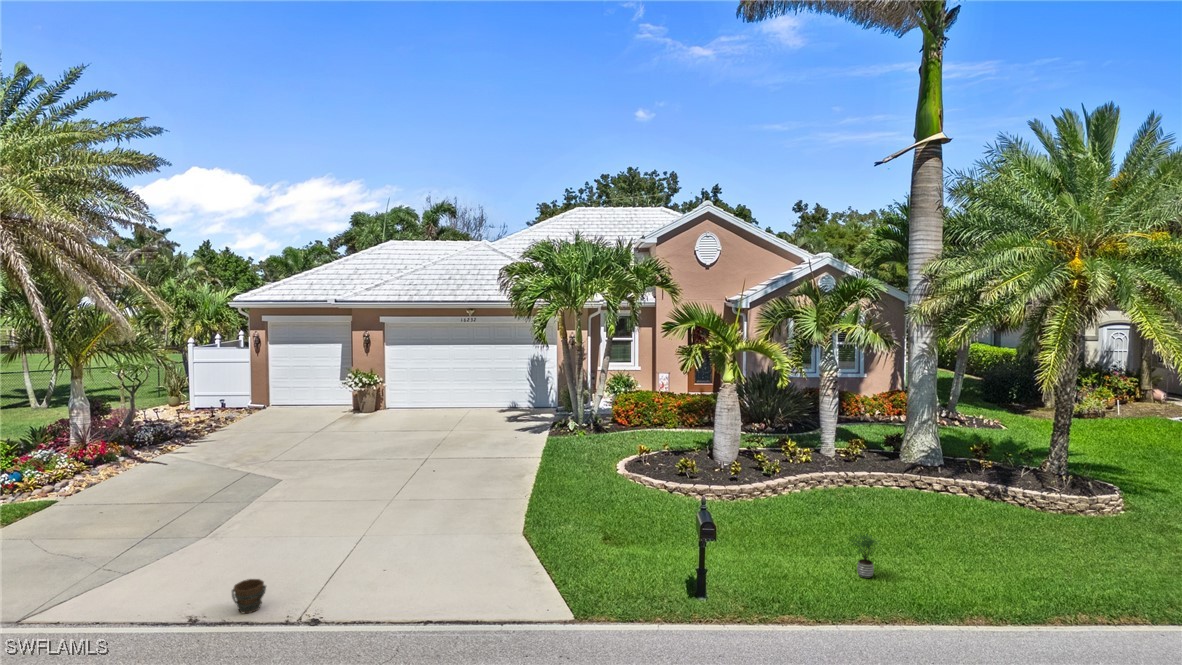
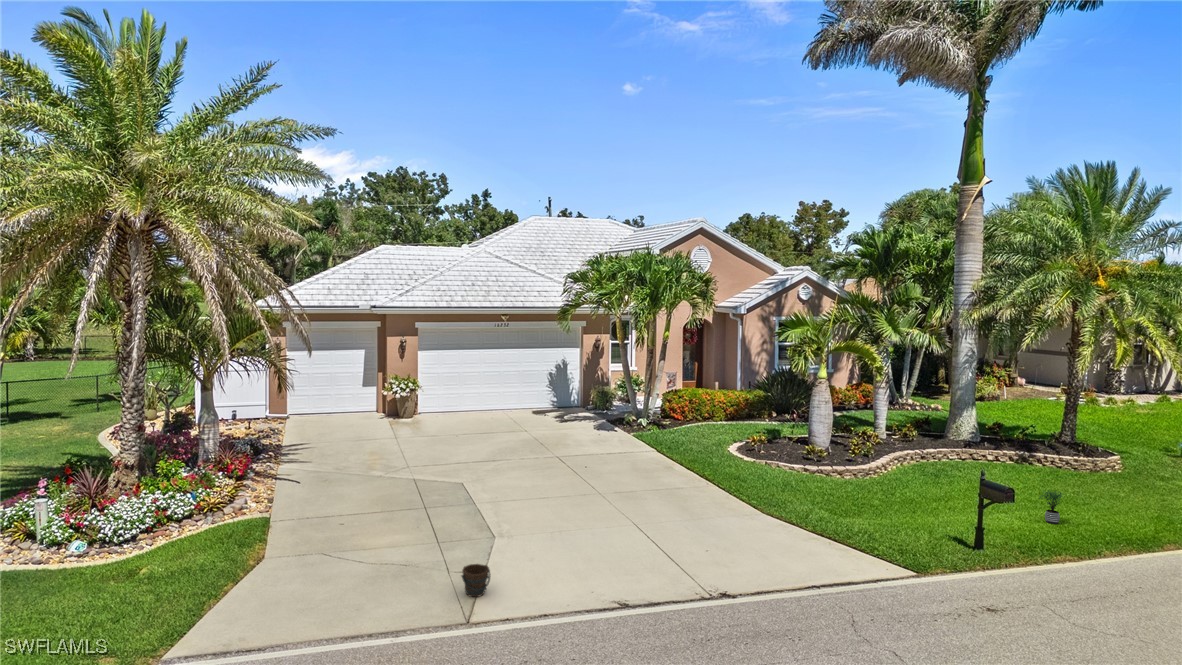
bucket: present [232,579,266,613] -> present [462,564,491,597]

